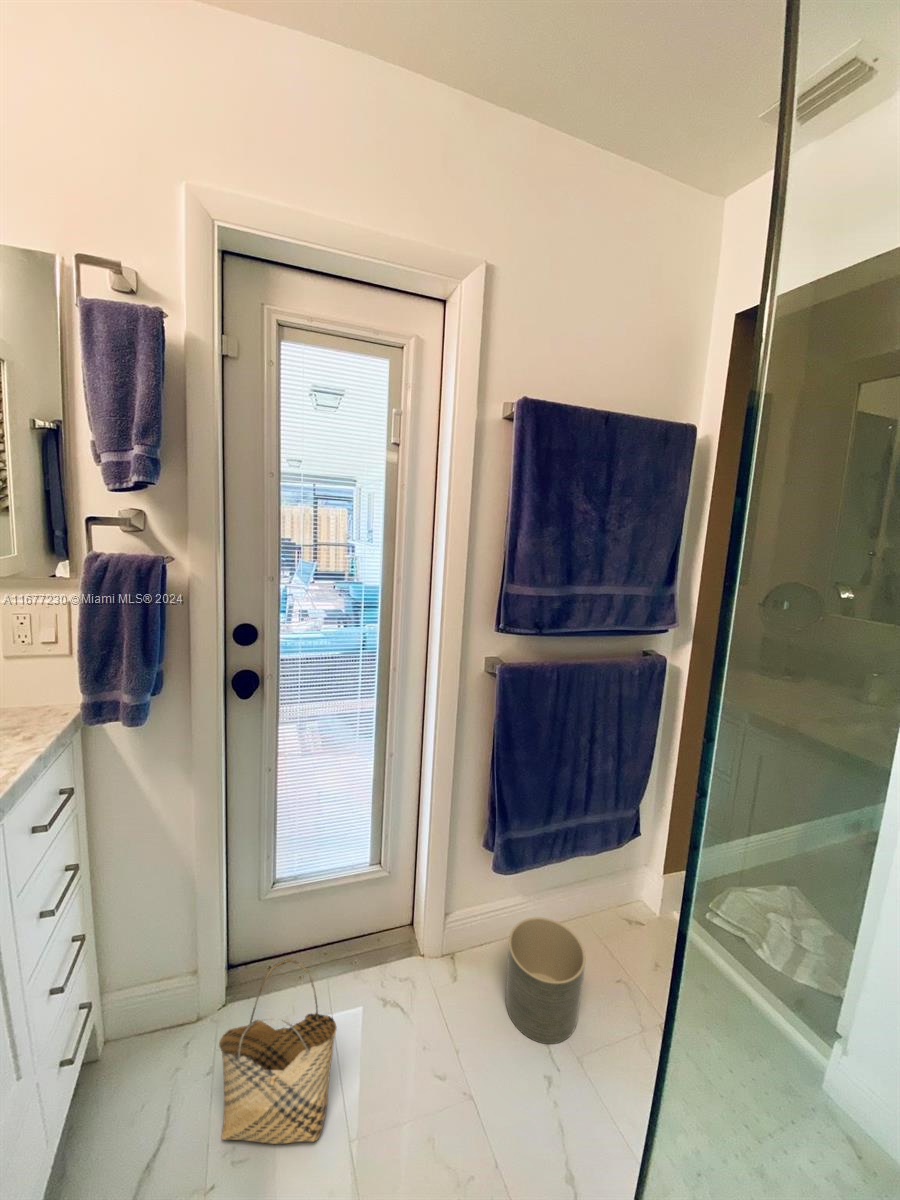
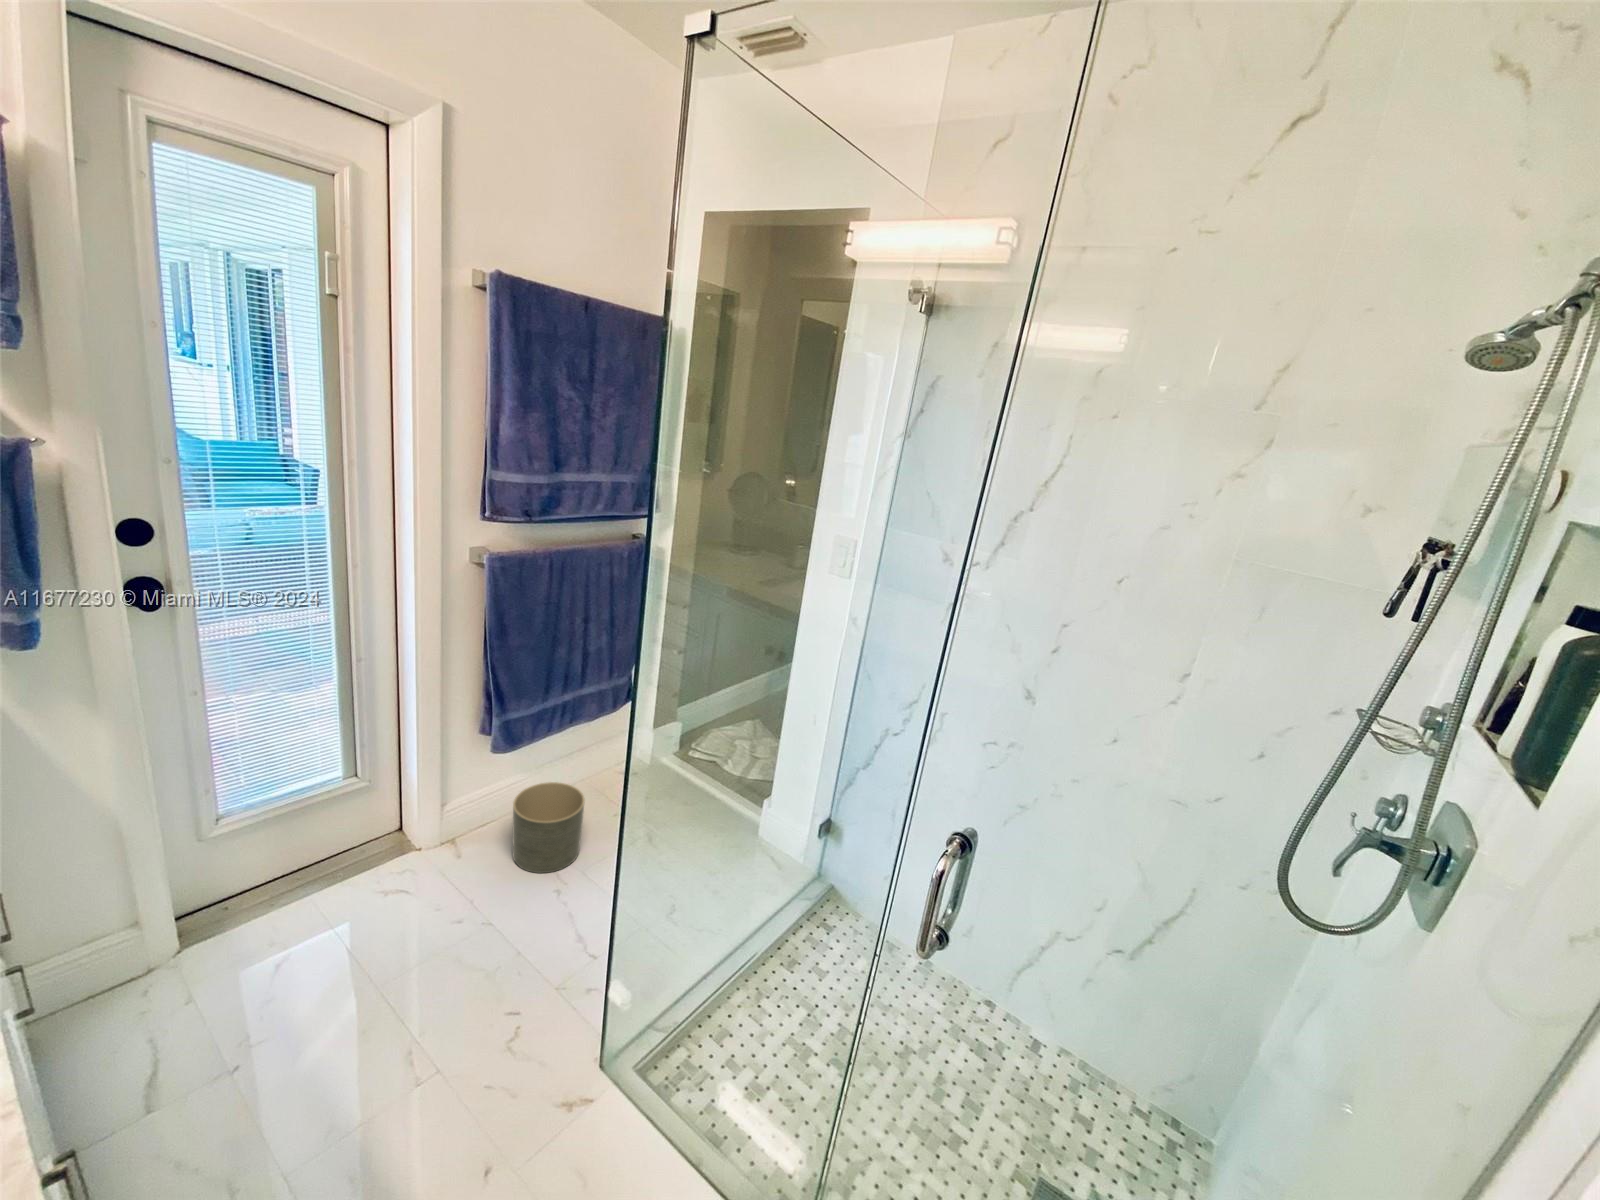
woven basket: present [219,960,336,1144] -> none [211,857,347,1022]

